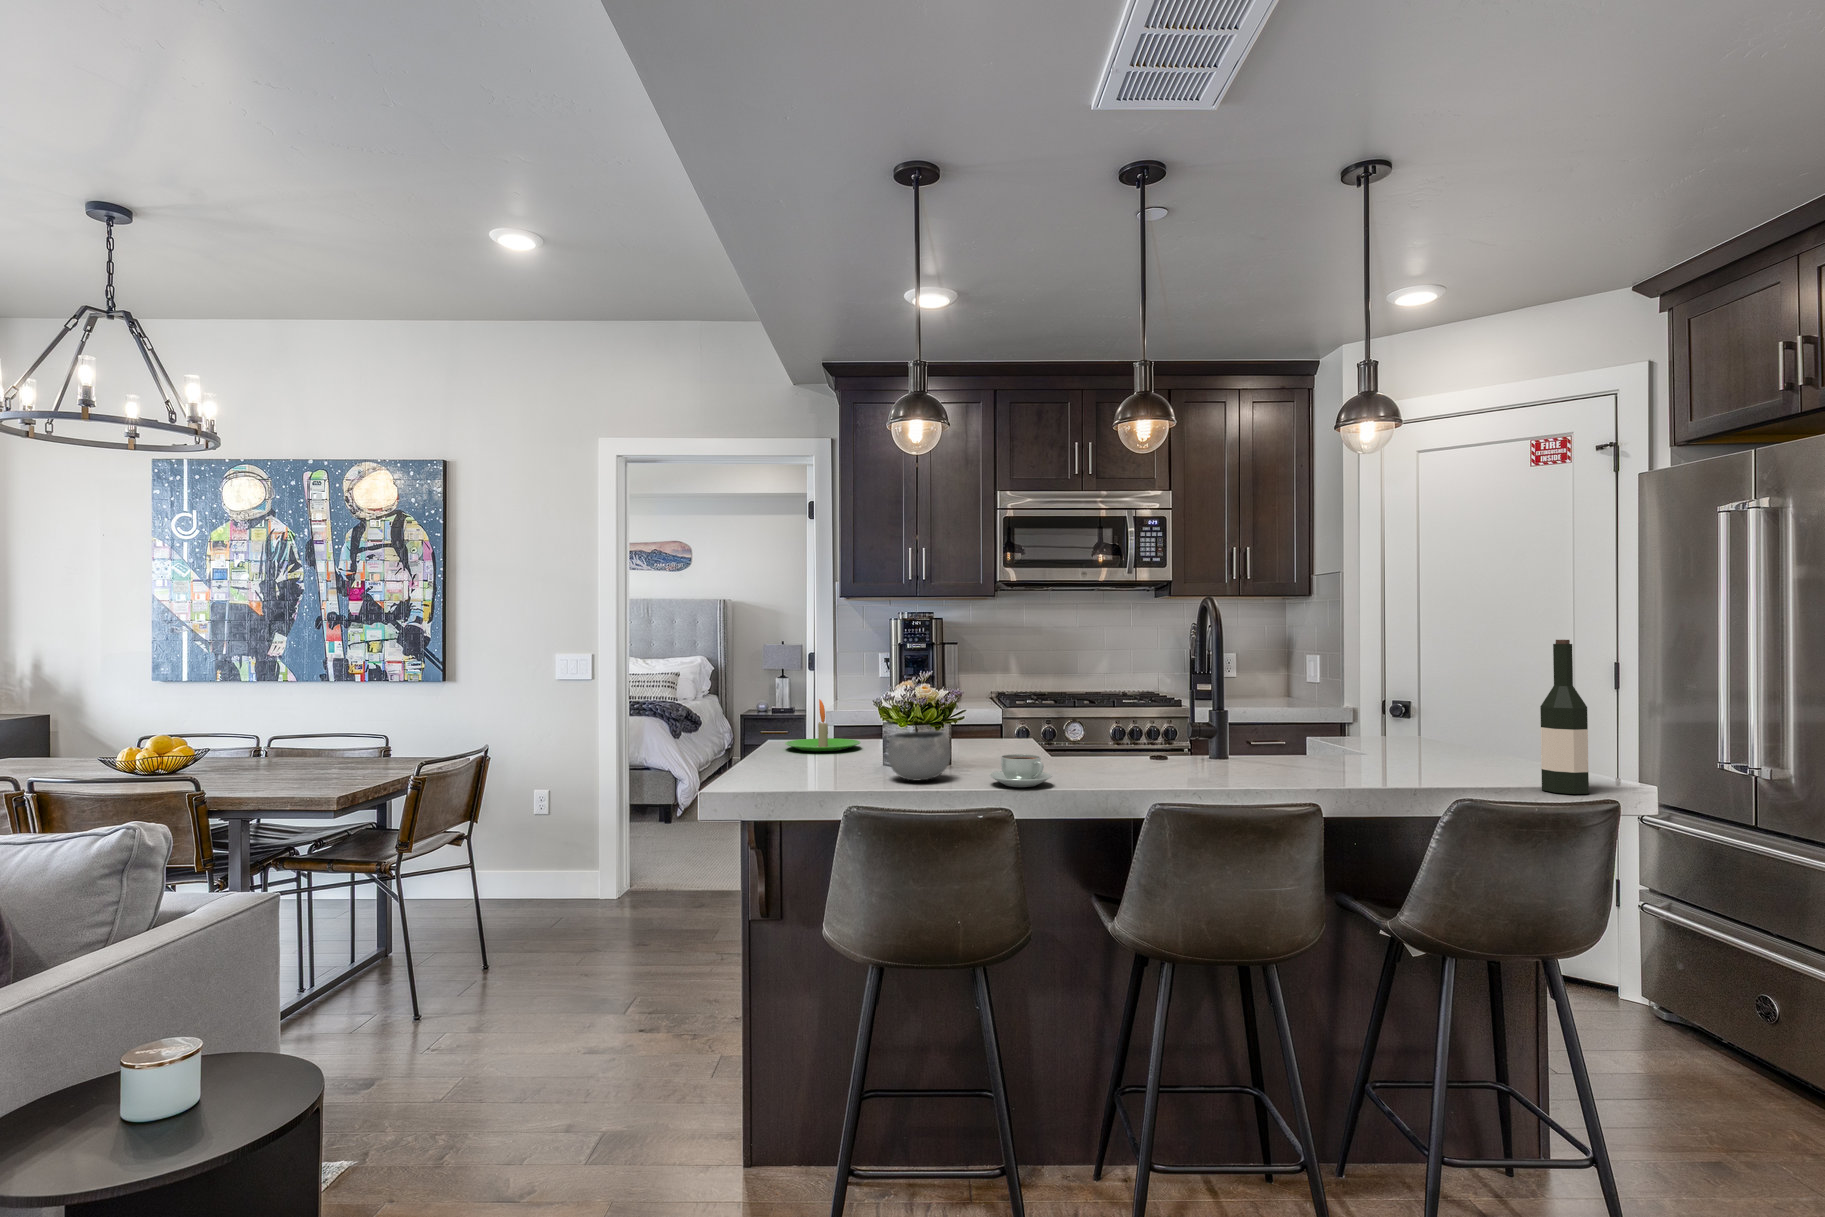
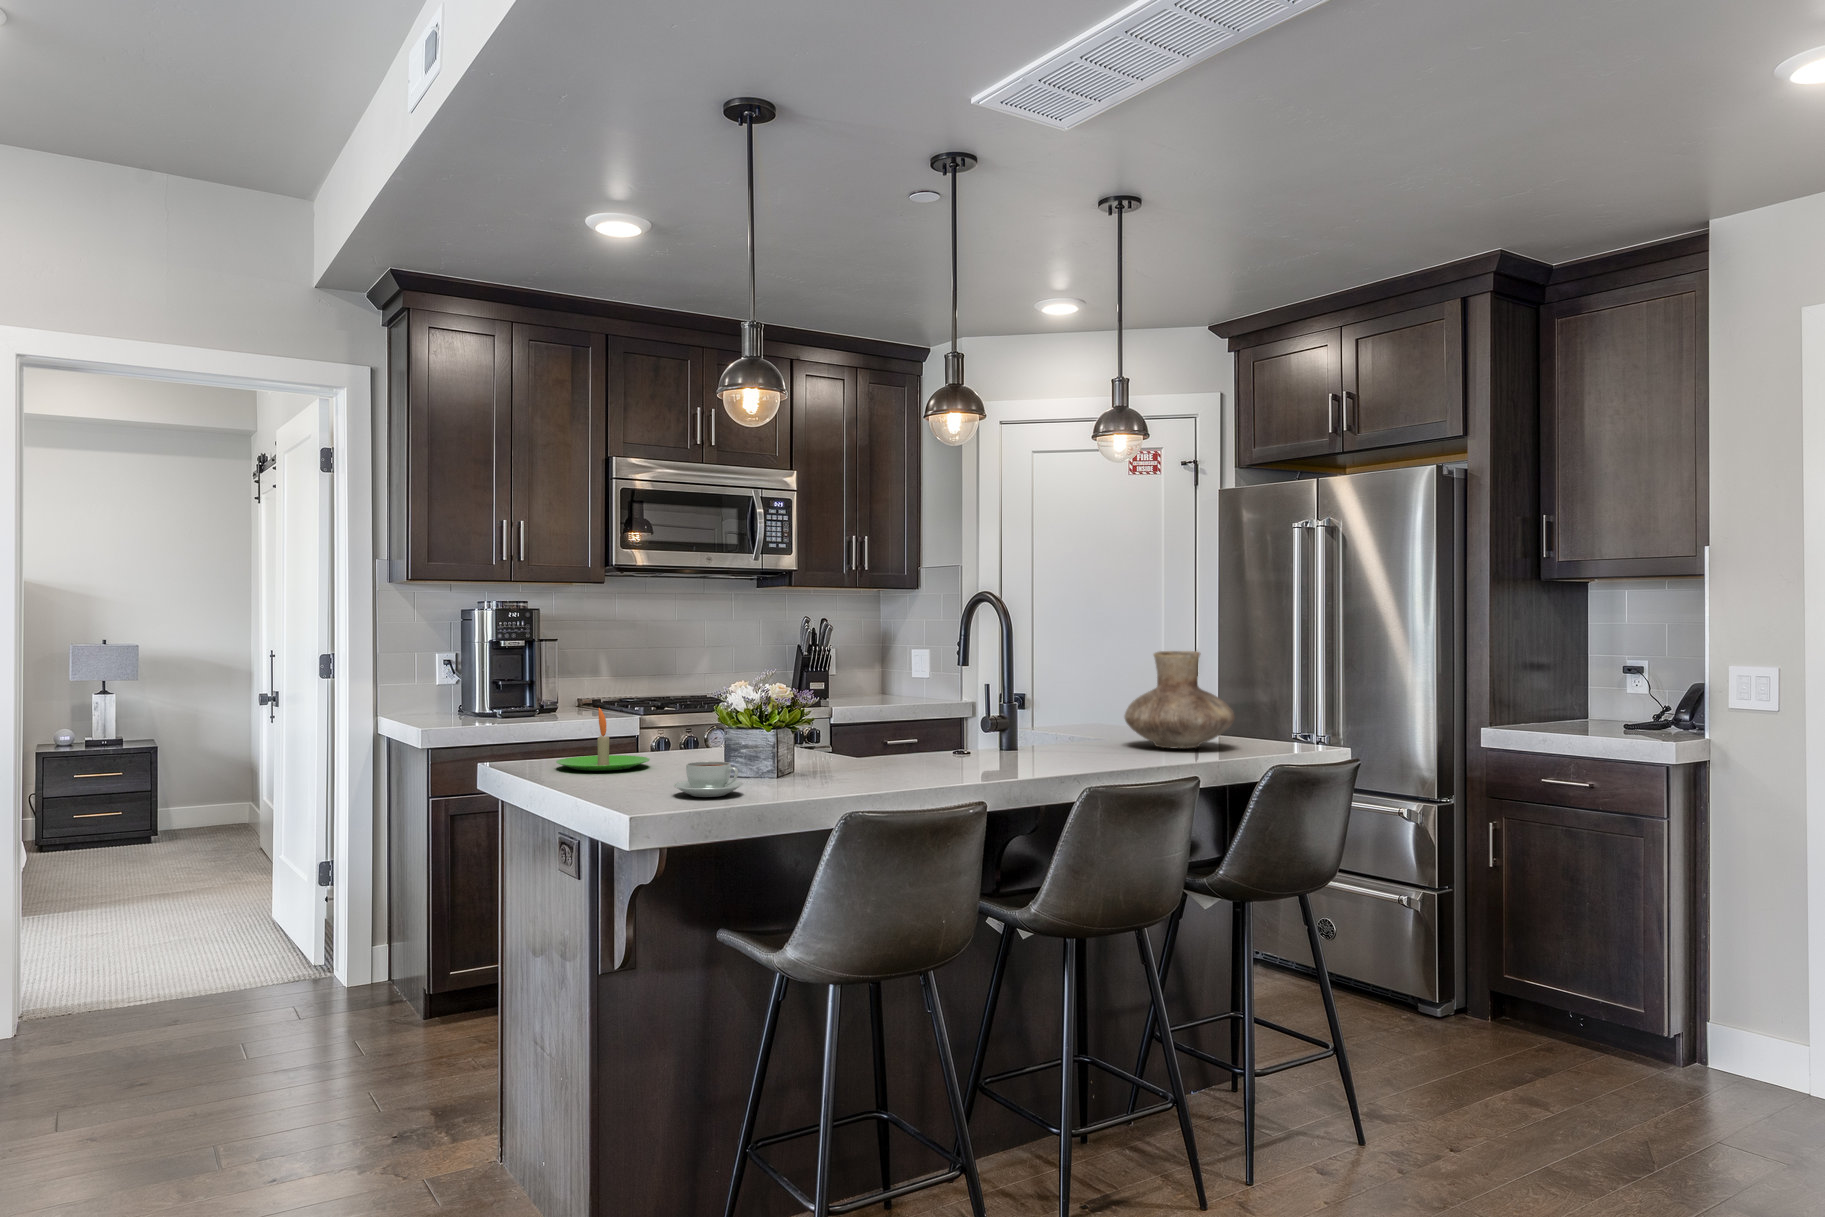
wine bottle: present [1540,640,1589,794] -> none [1284,634,1320,758]
vase: none [1359,658,1497,770] -> present [1124,651,1235,748]
bowl: present [888,731,951,780] -> none [781,734,849,788]
coffee cup: present [989,754,1052,787] -> present [673,761,743,797]

